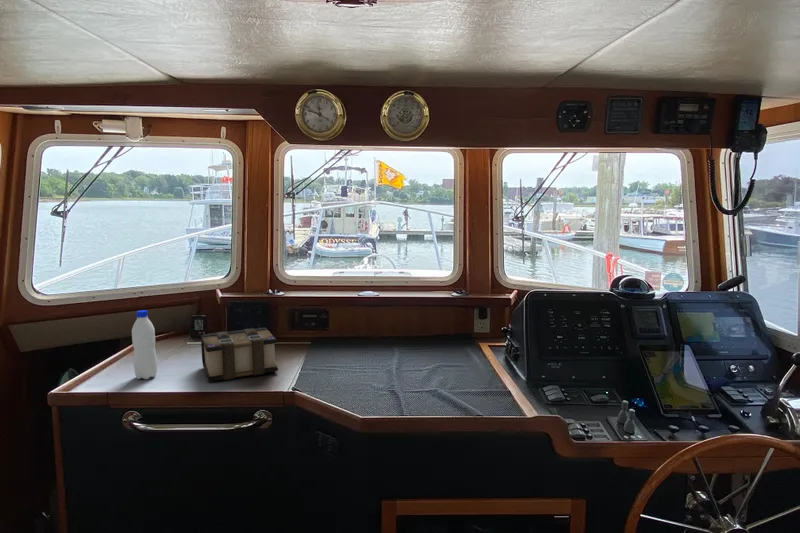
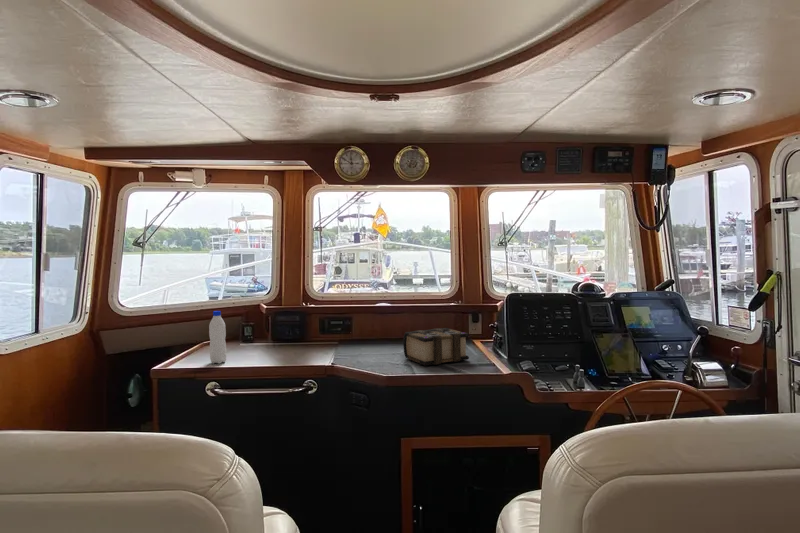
book: present [201,328,278,382] -> present [403,328,469,366]

